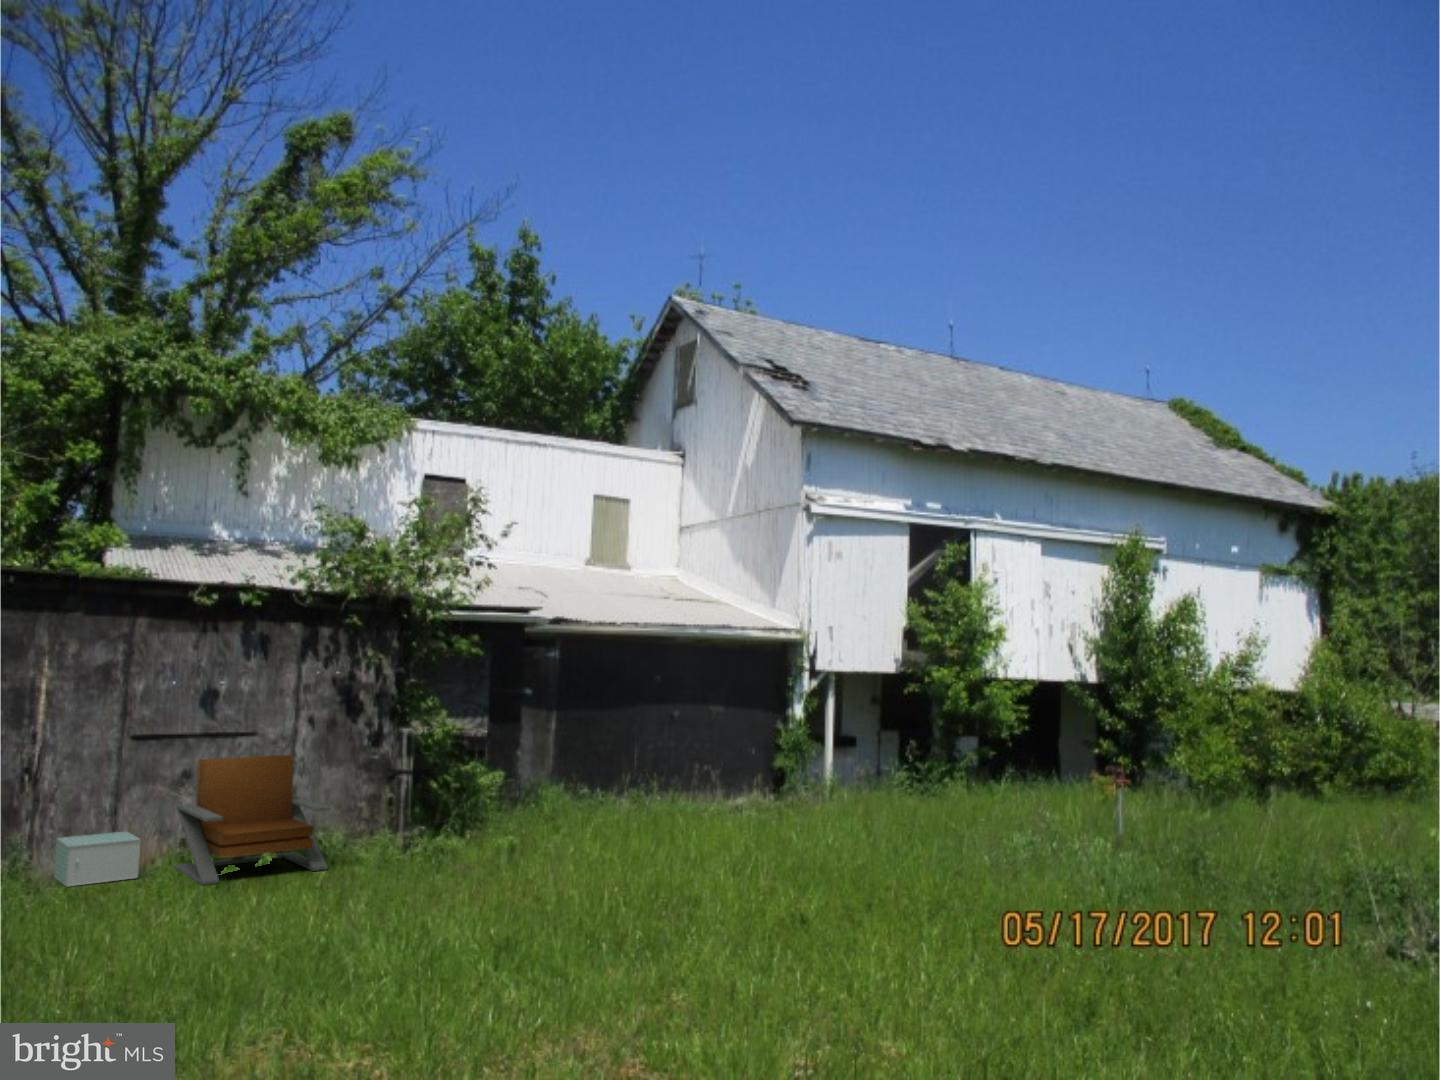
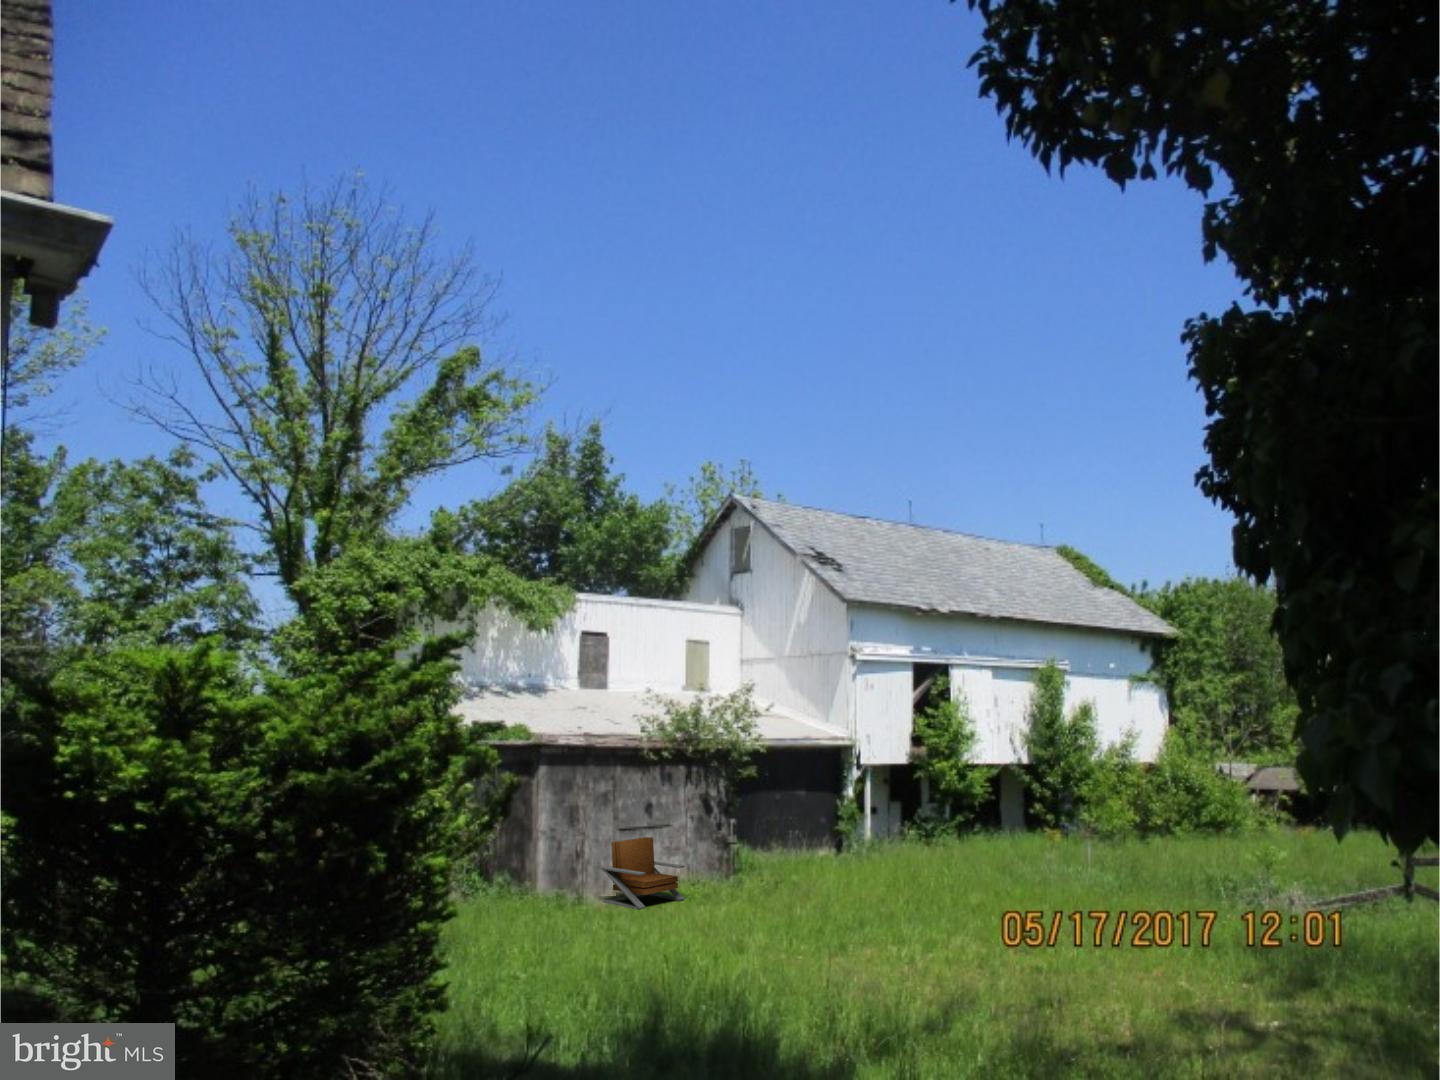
storage box: present [54,831,141,887] -> none [555,883,600,913]

